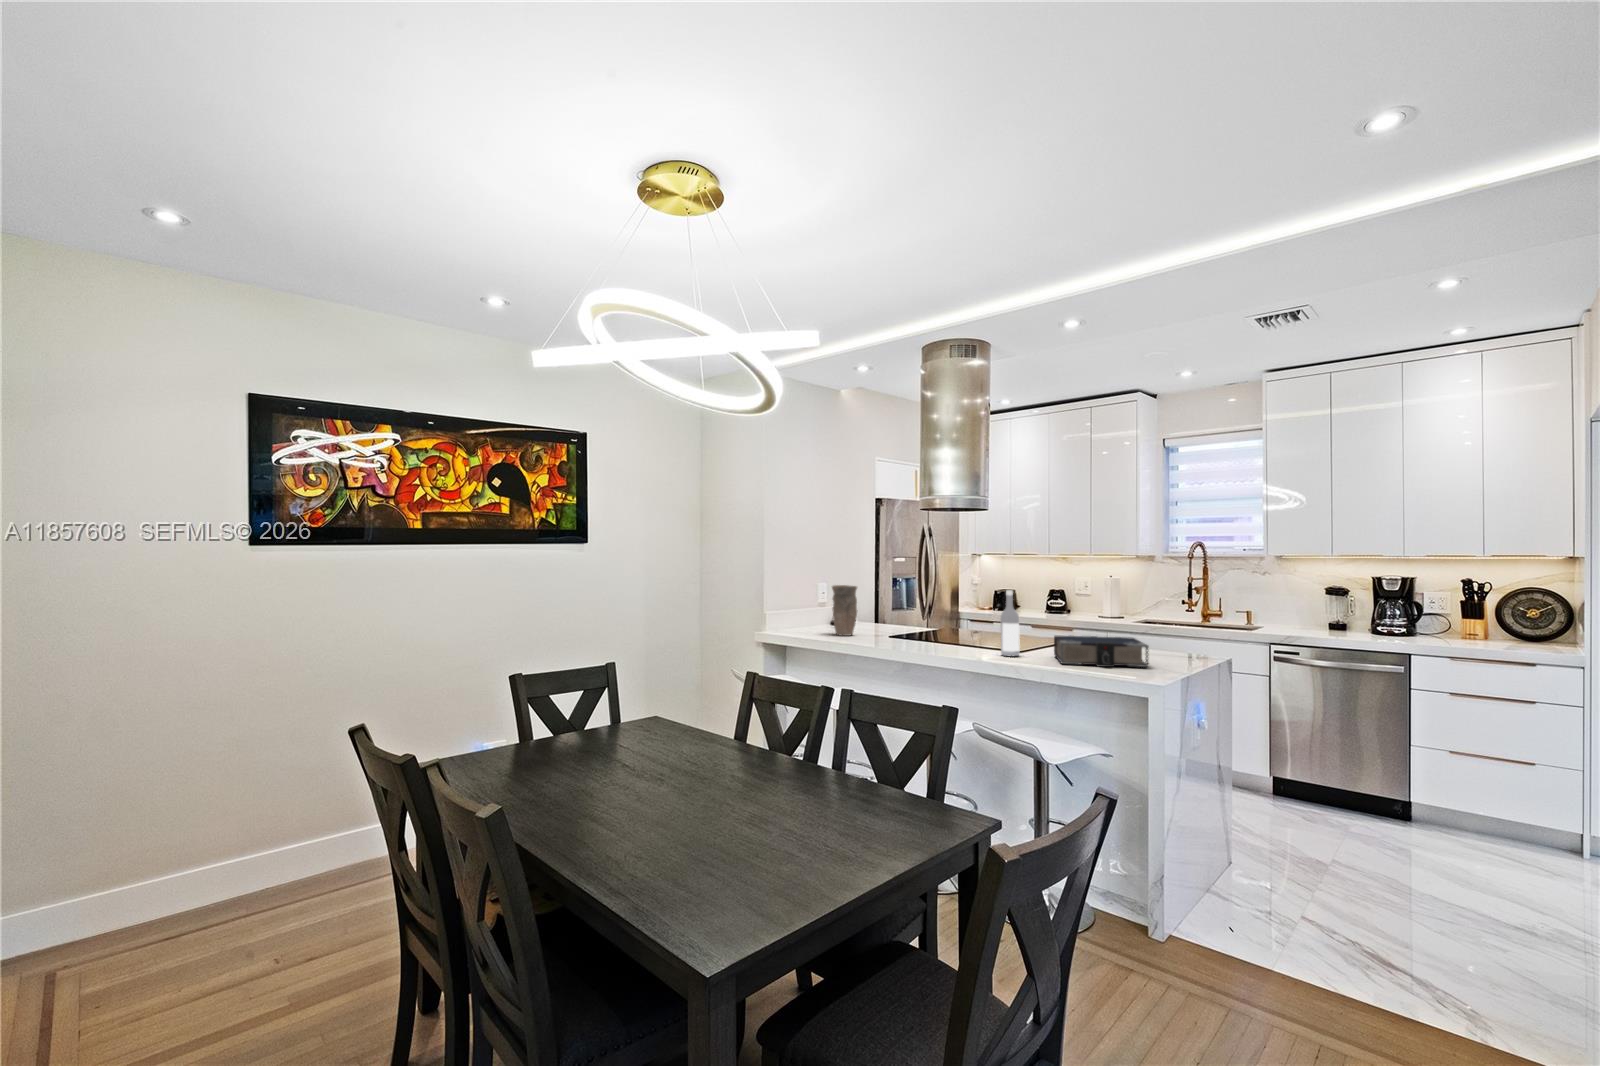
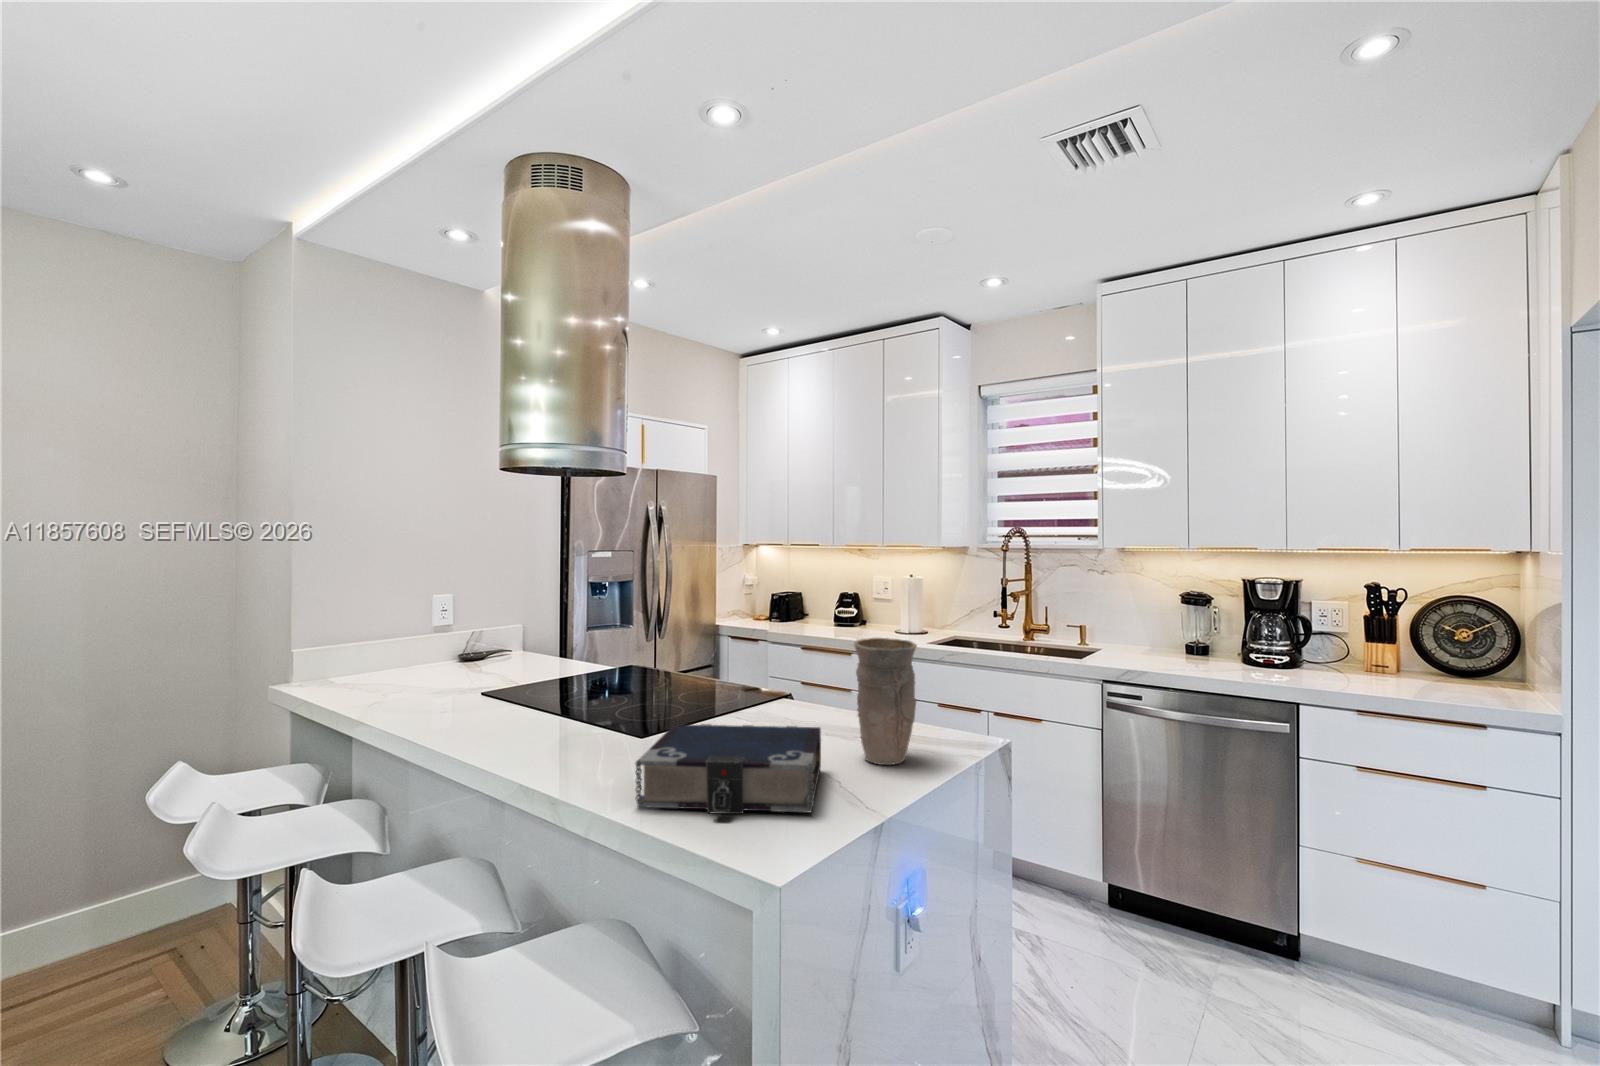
vase: present [832,585,857,636] -> present [854,638,917,765]
wine bottle: present [1001,590,1020,656] -> none [564,636,603,774]

